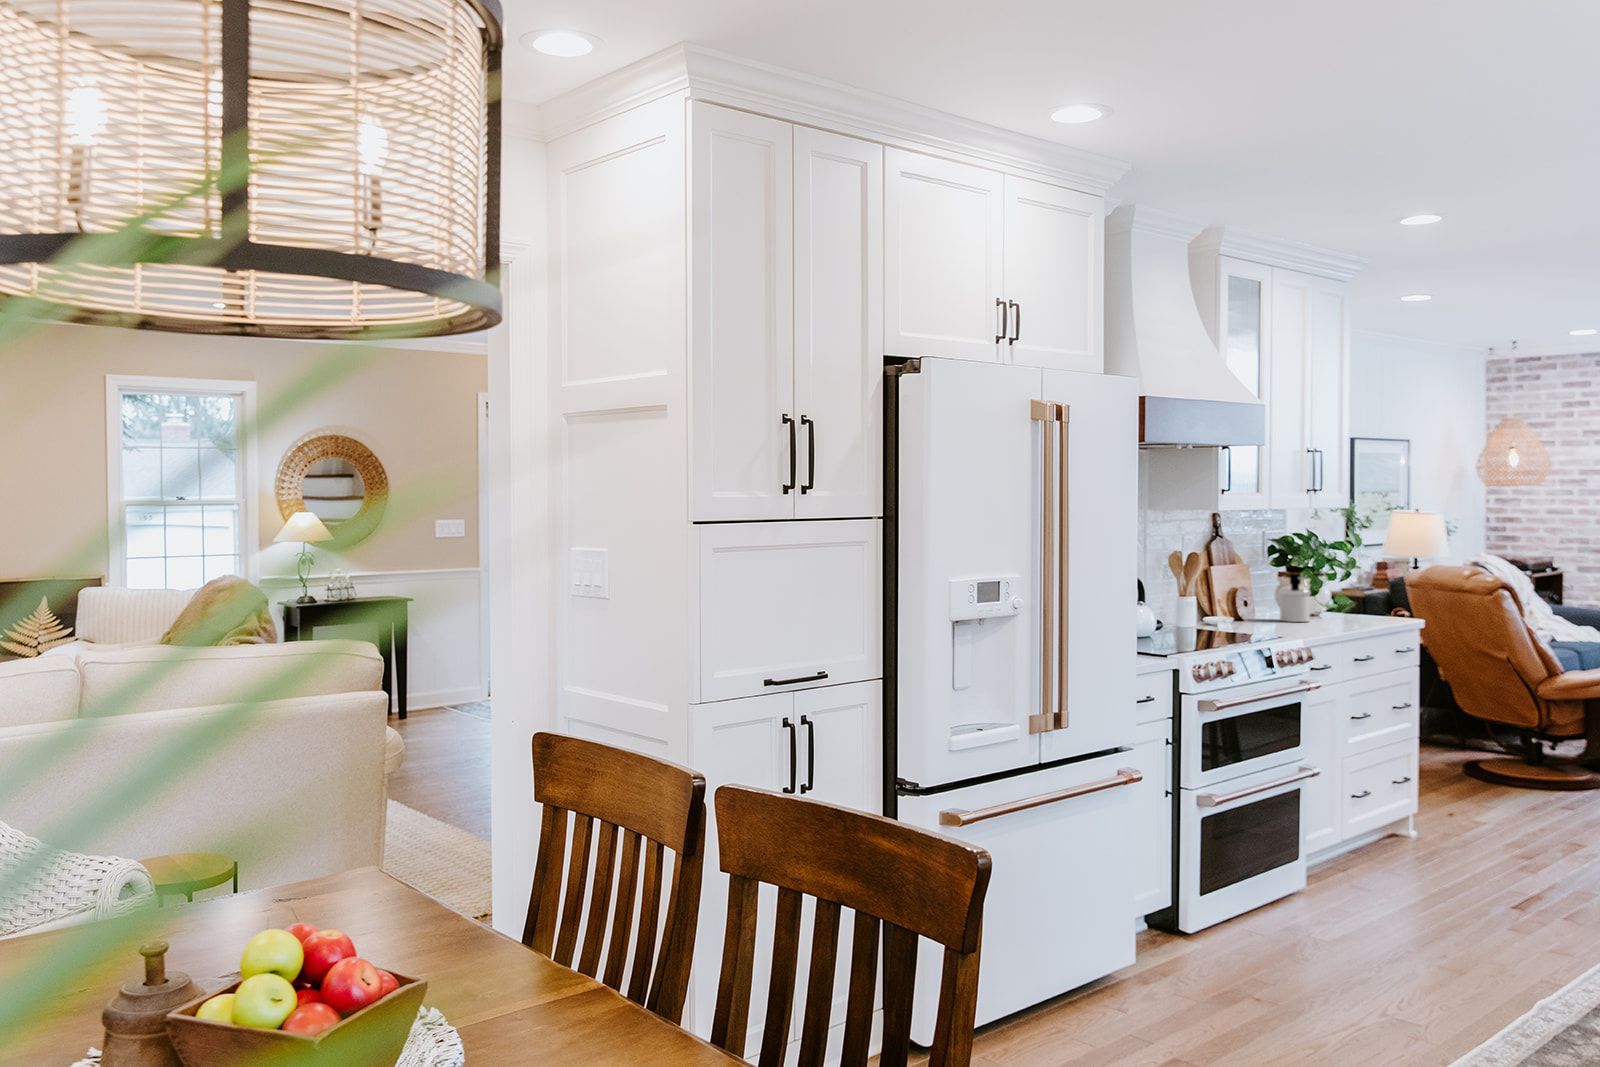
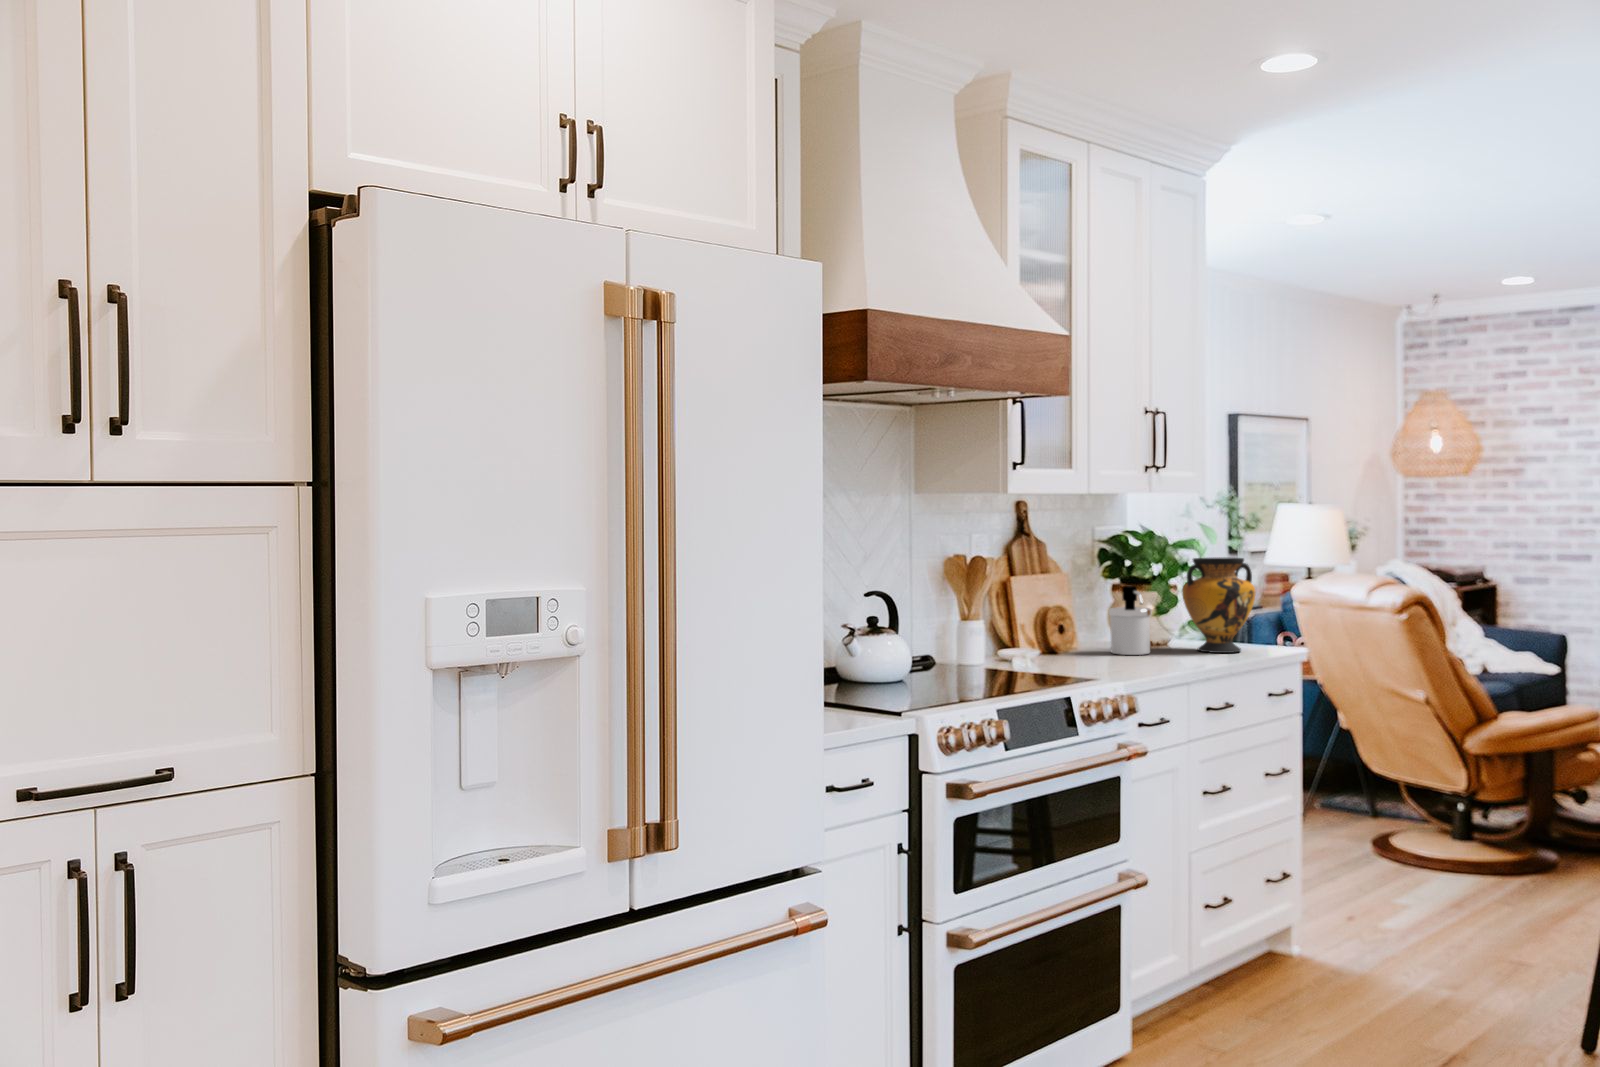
vase: none [1333,554,1388,622] -> present [1183,558,1255,653]

